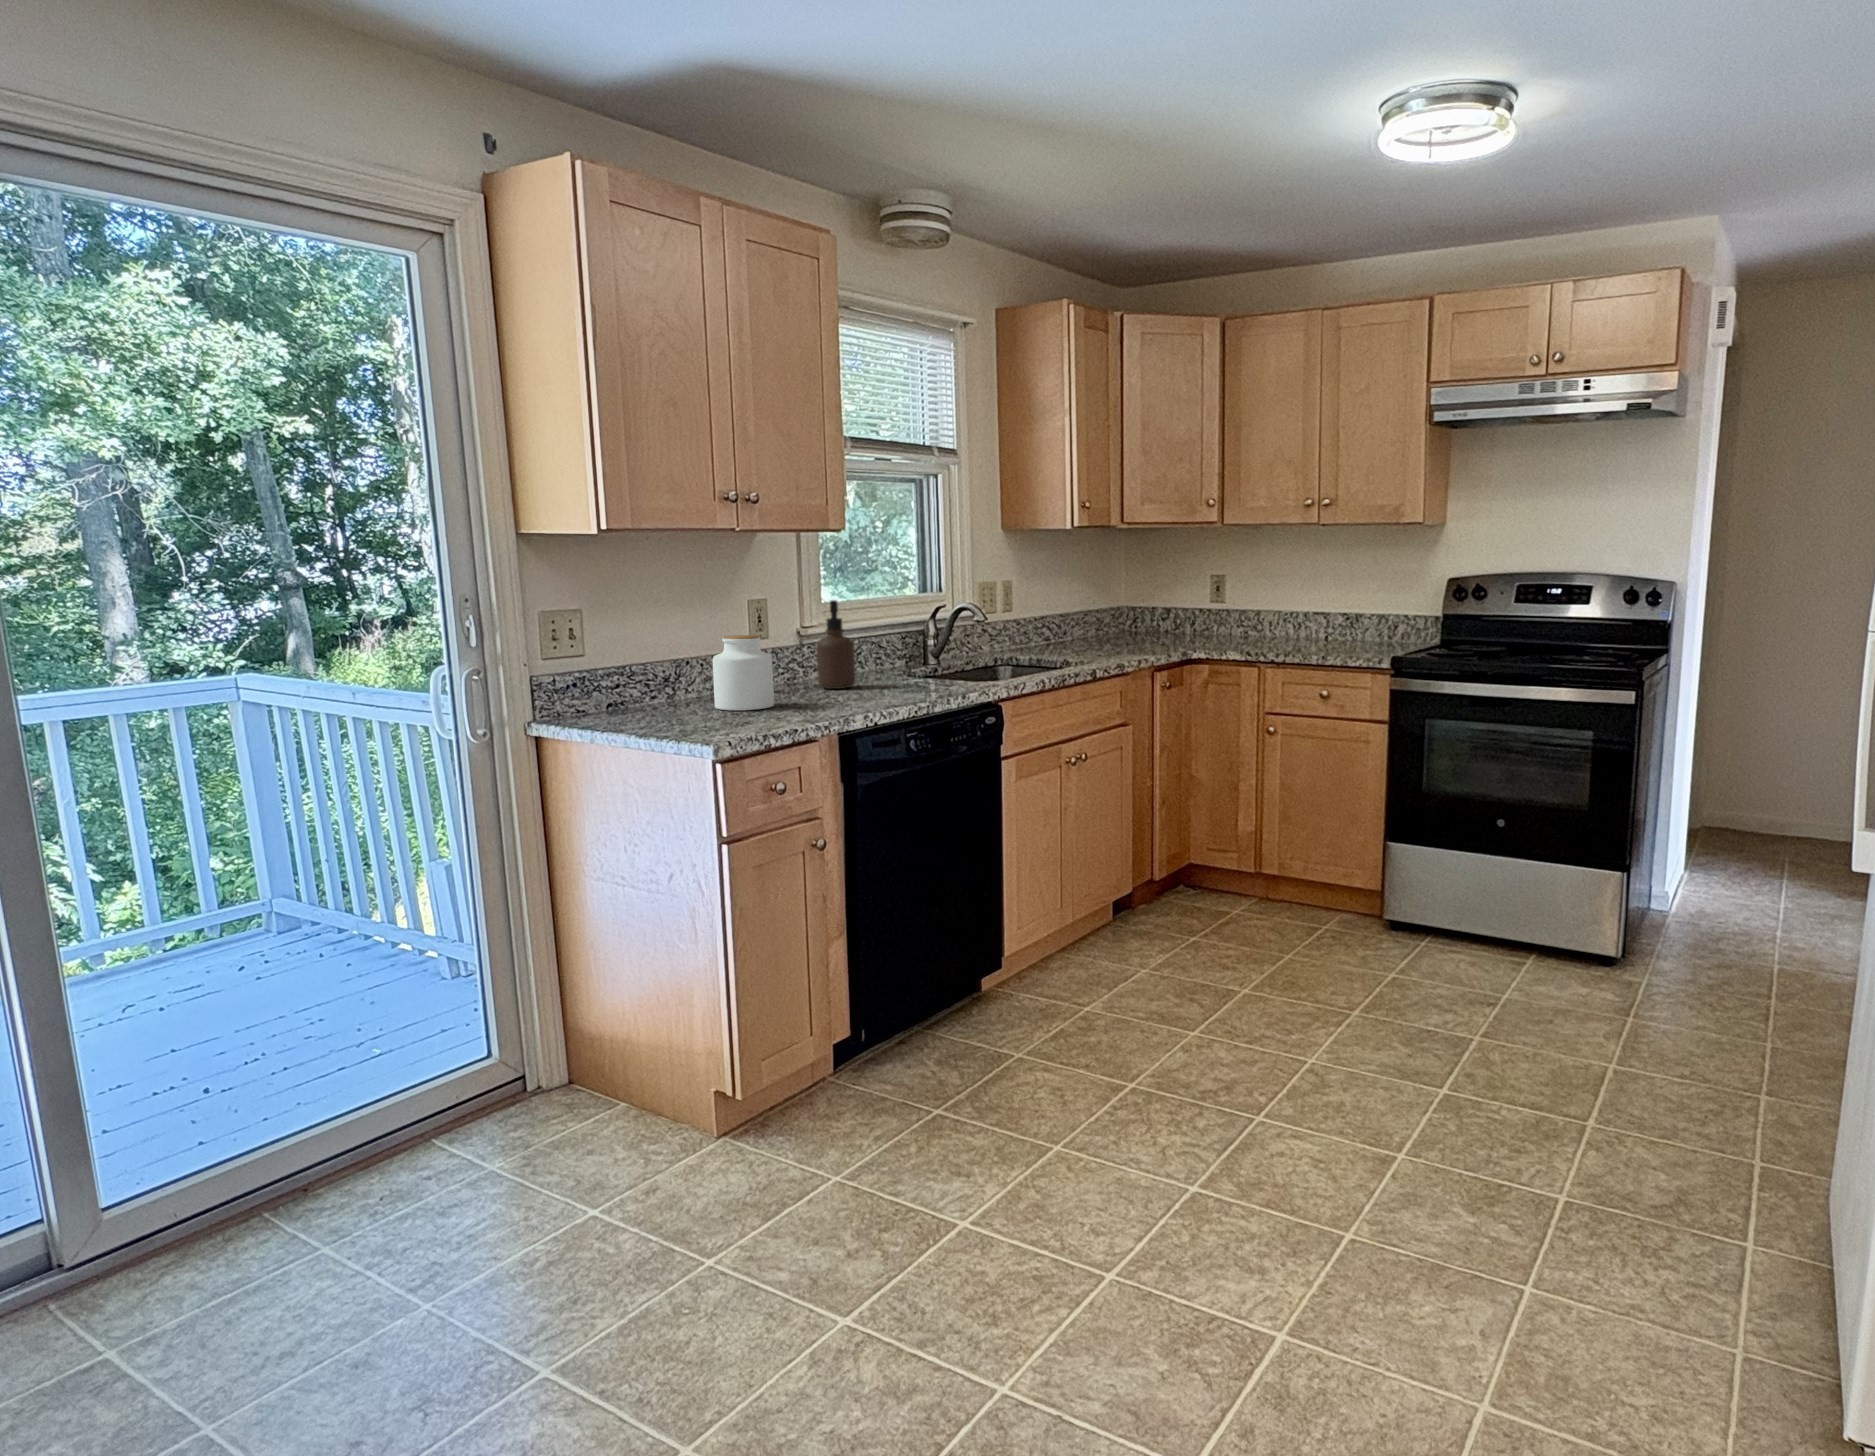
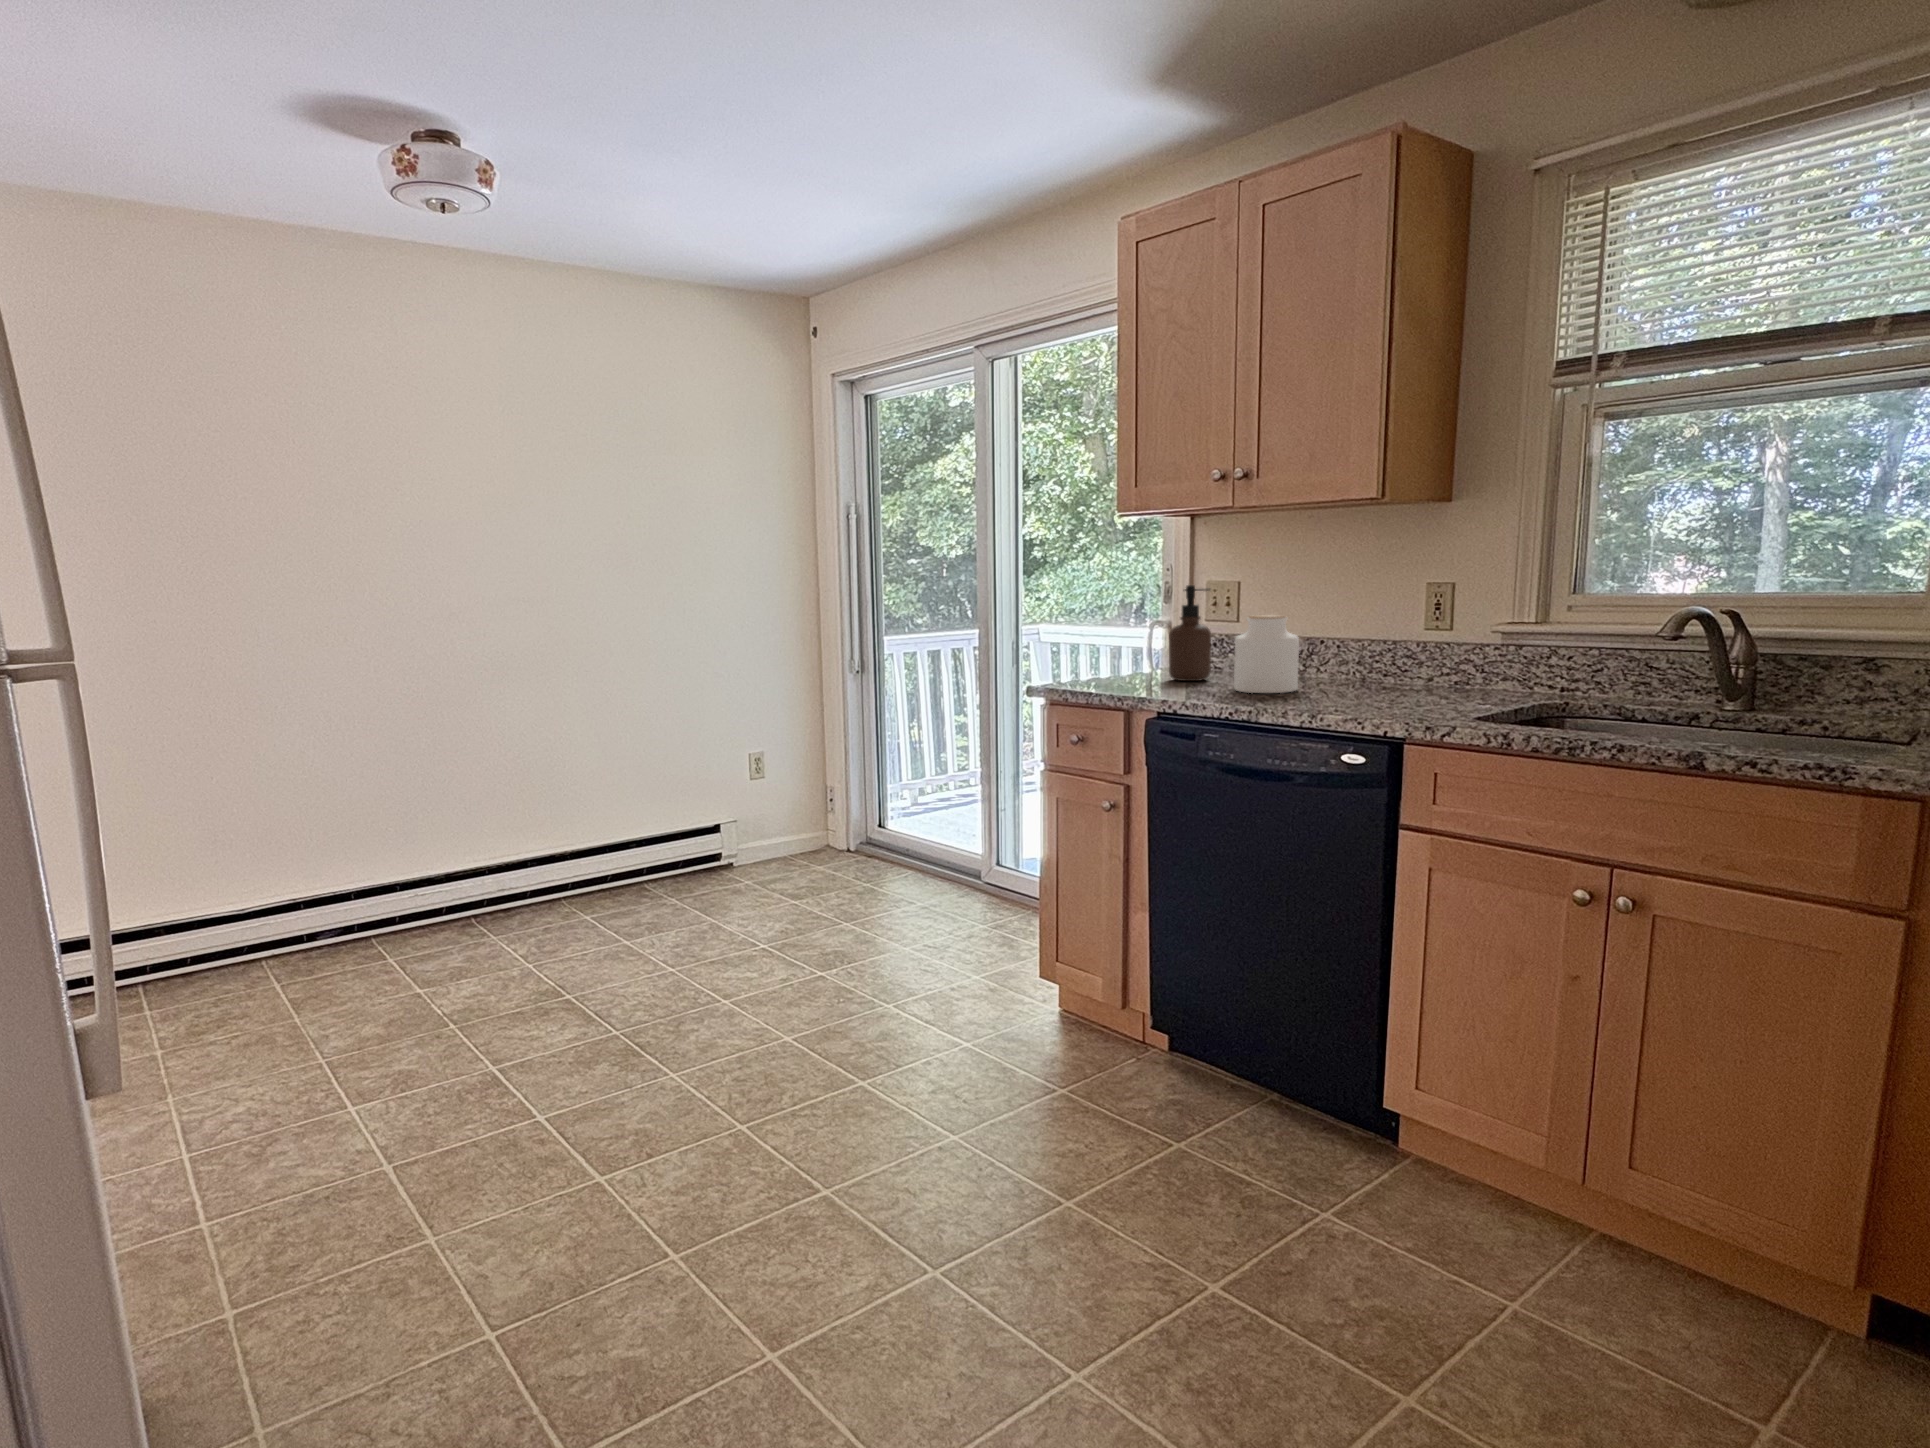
soap dispenser: present [816,600,856,689] -> present [1169,585,1211,681]

